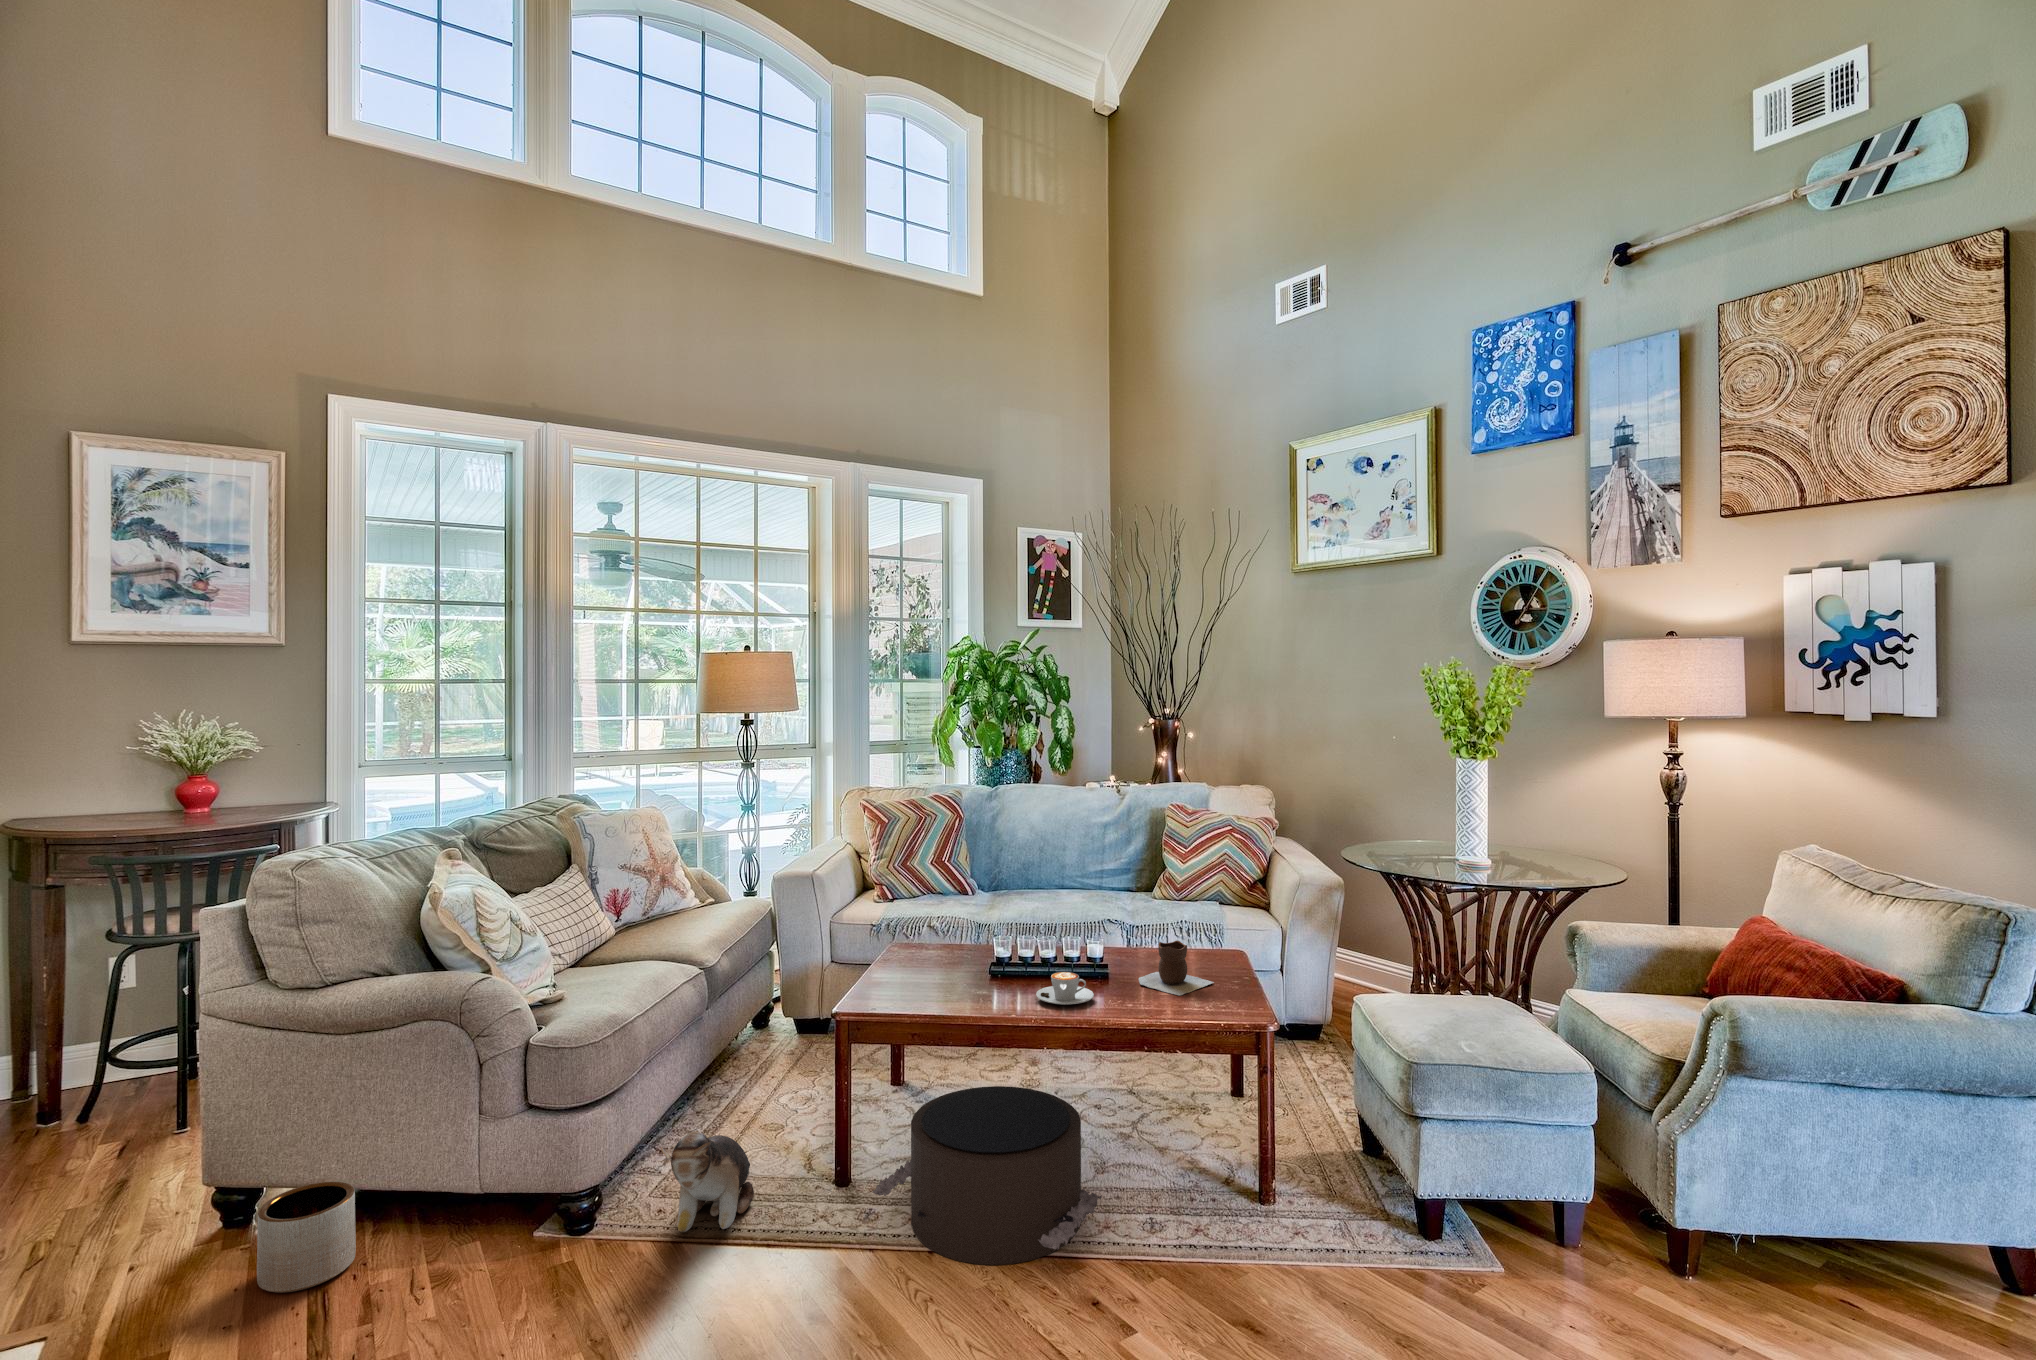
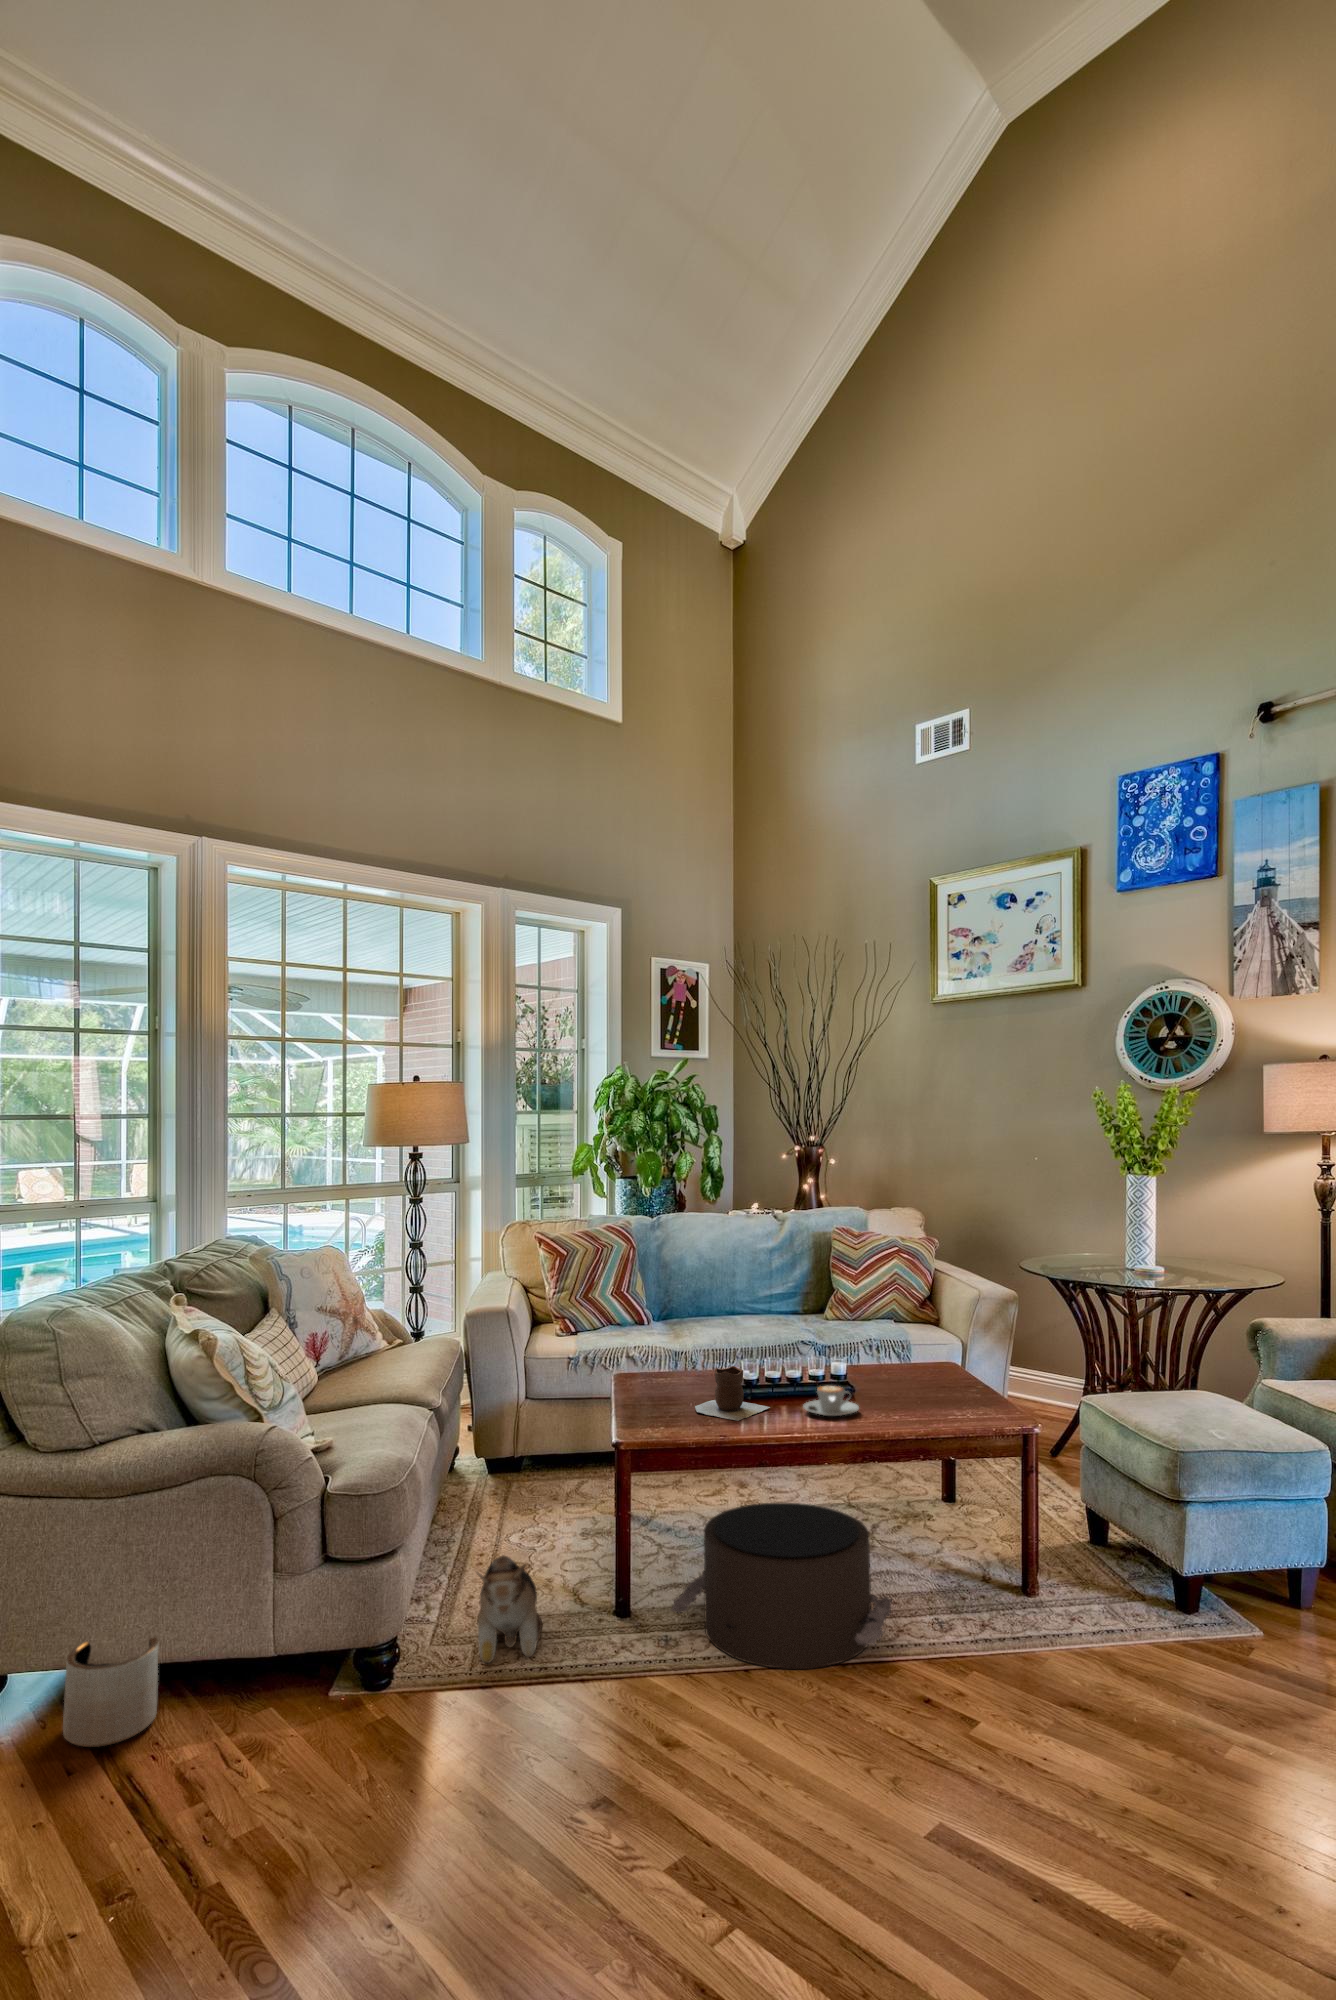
vase: present [1139,941,1214,996] -> present [695,1366,770,1421]

